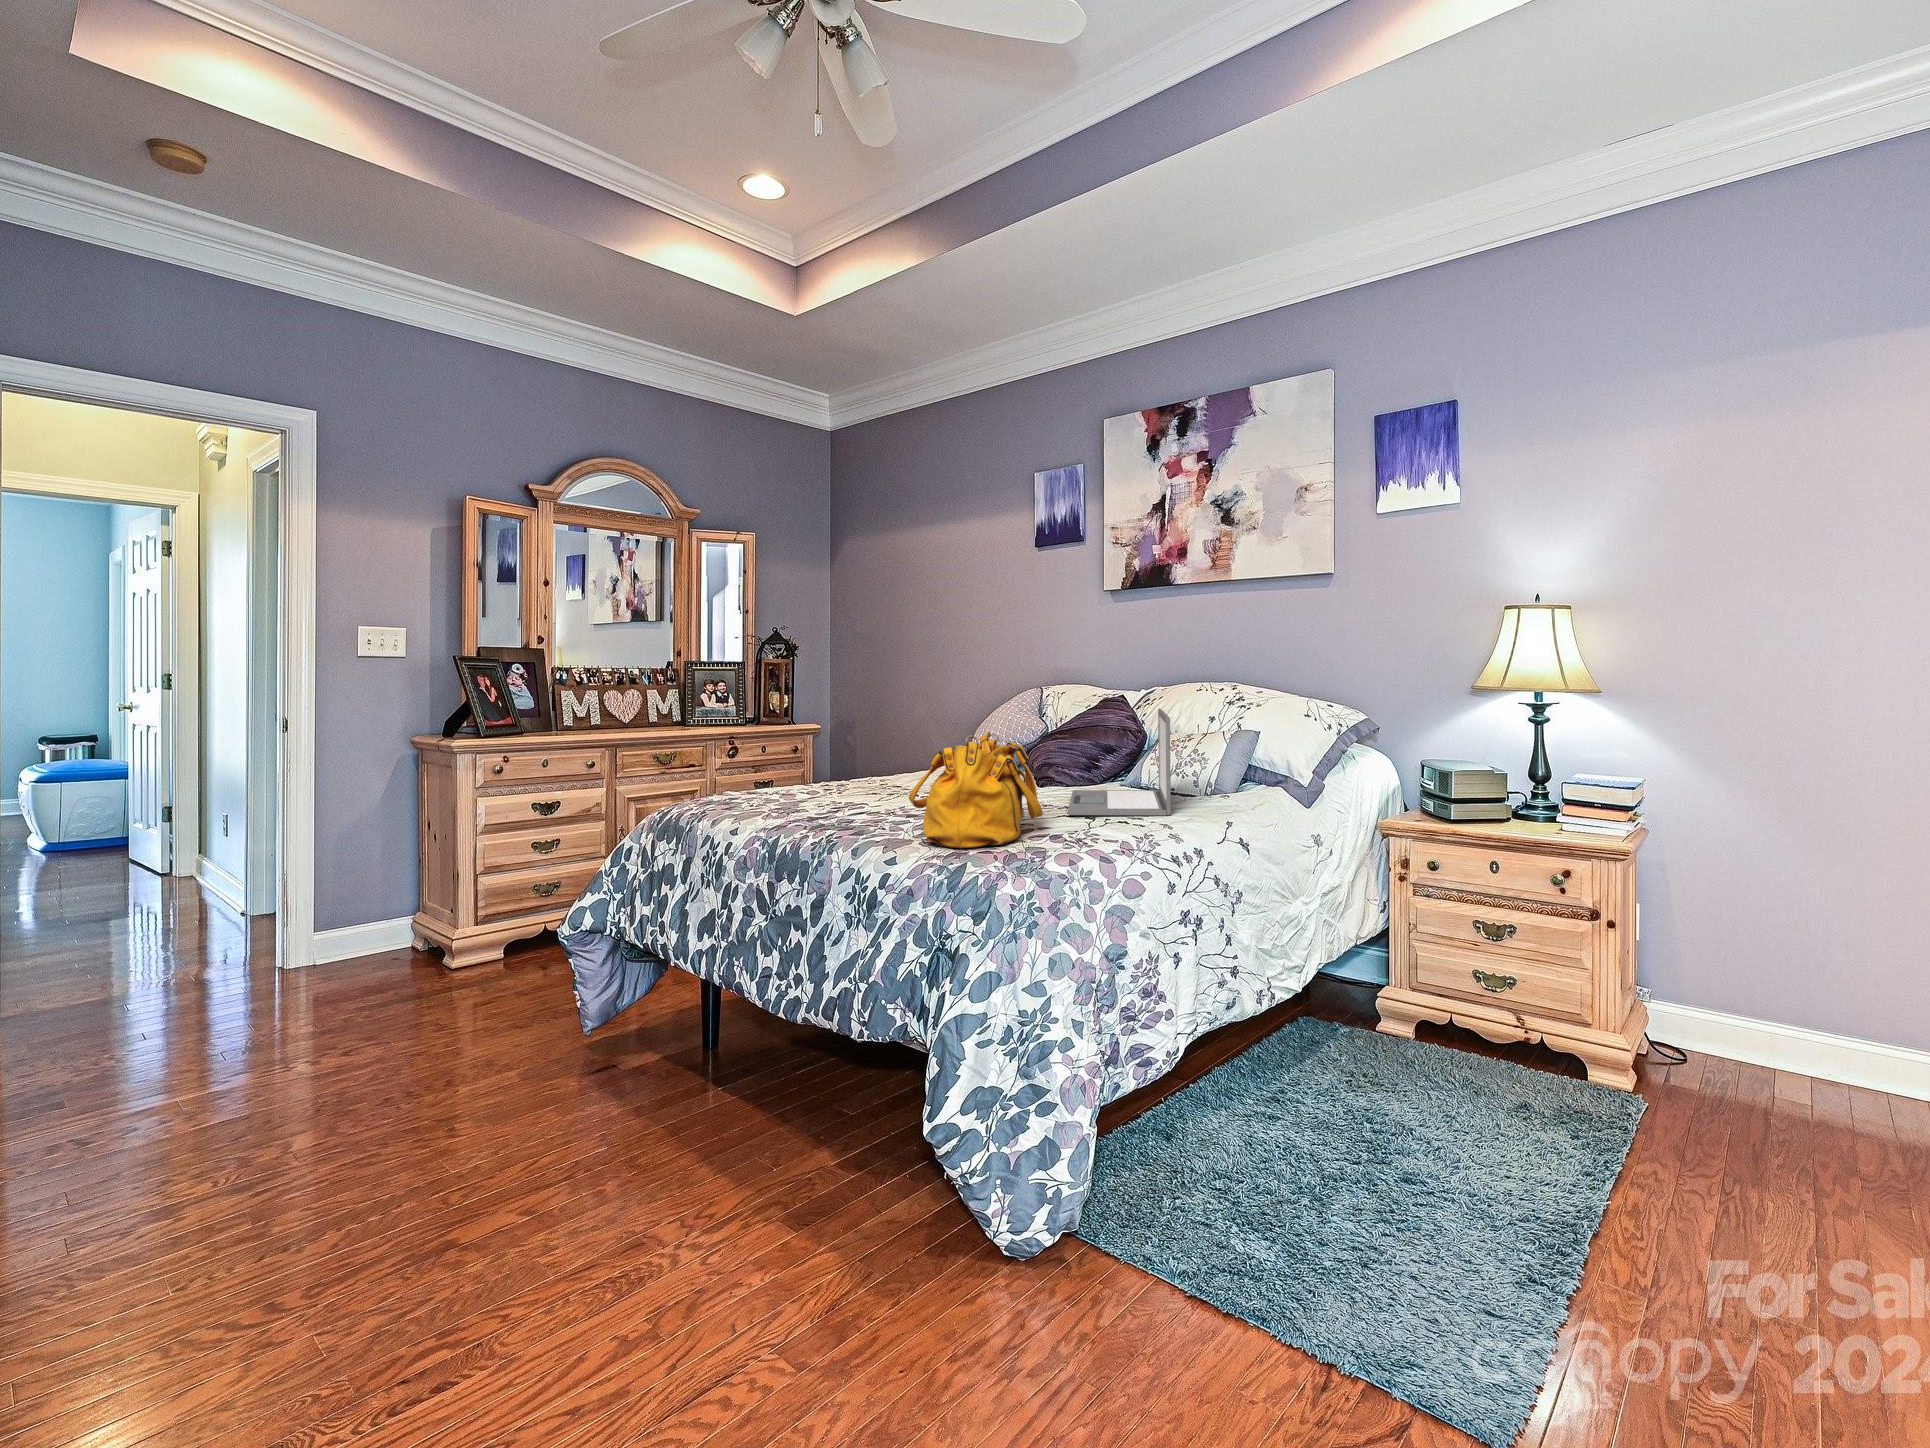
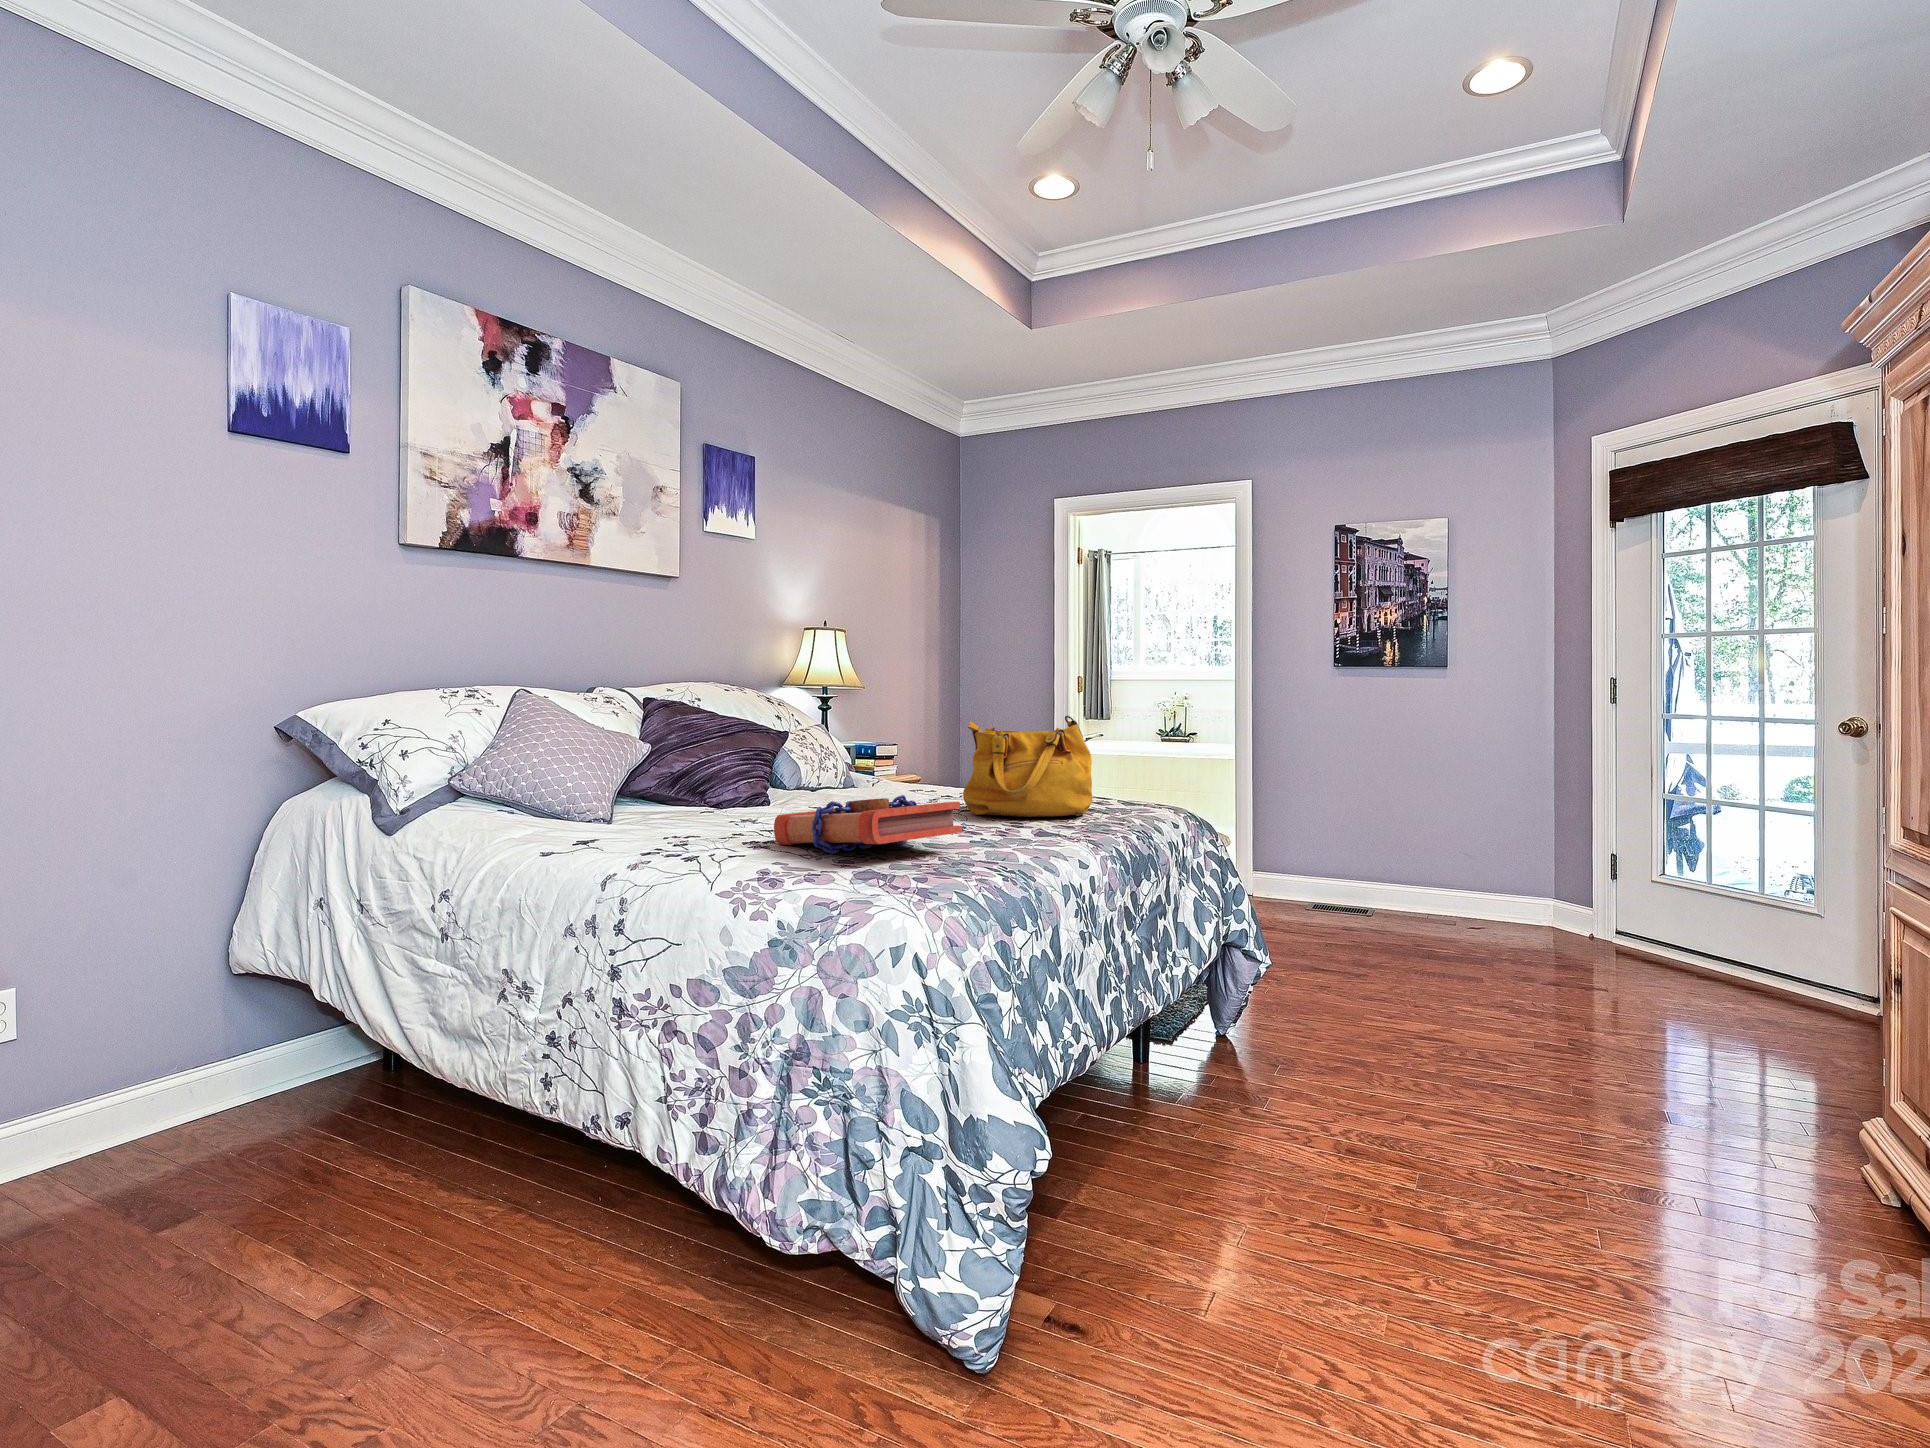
laptop: present [1068,709,1171,815] -> none [796,705,933,803]
book: none [765,772,901,814] -> present [774,795,962,853]

